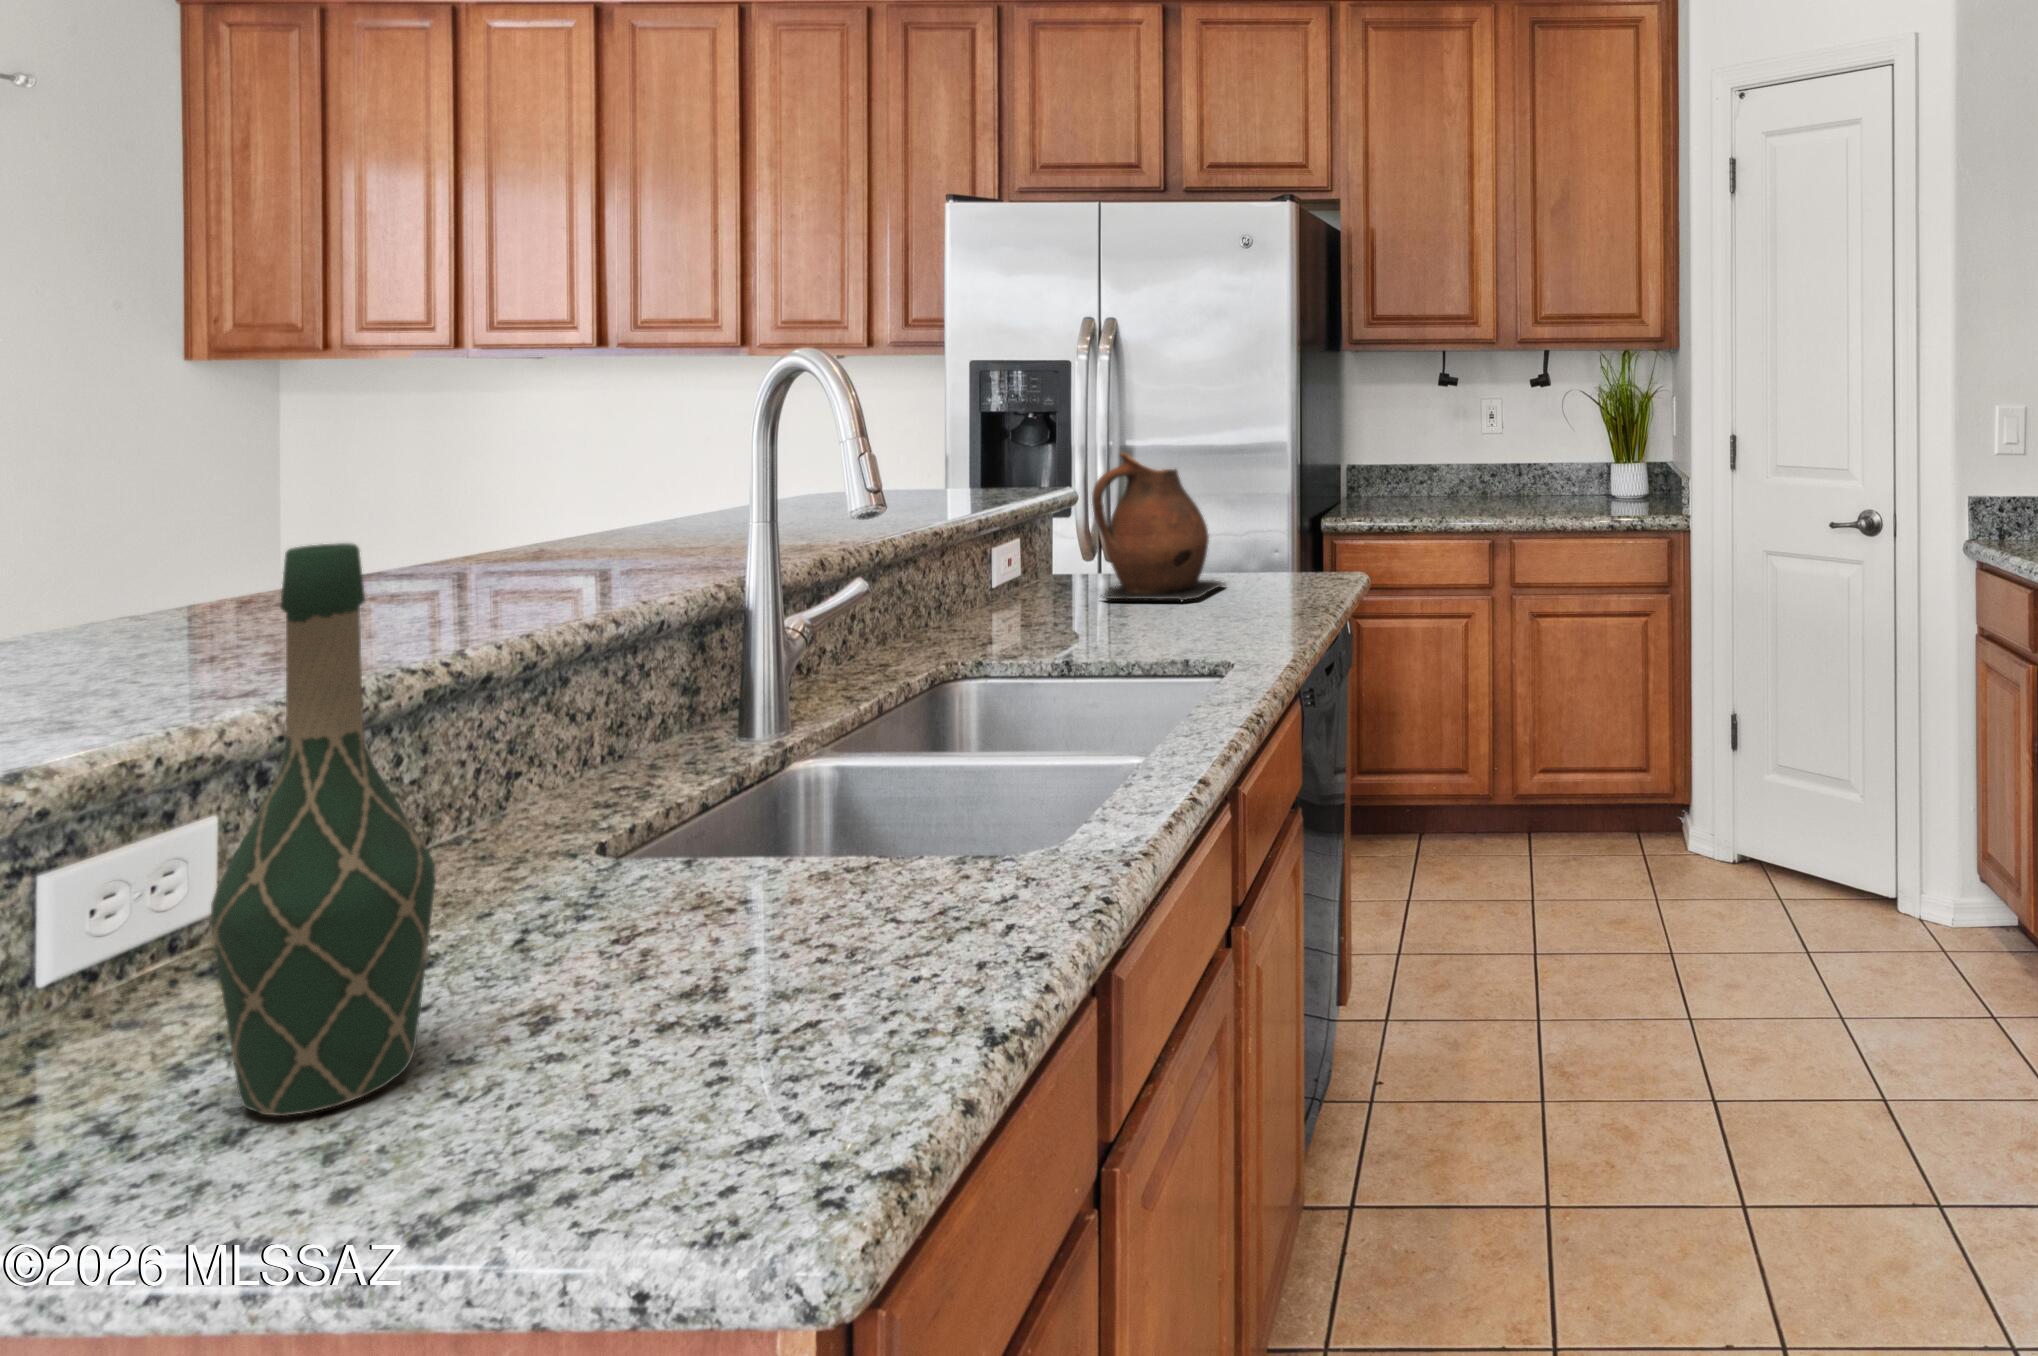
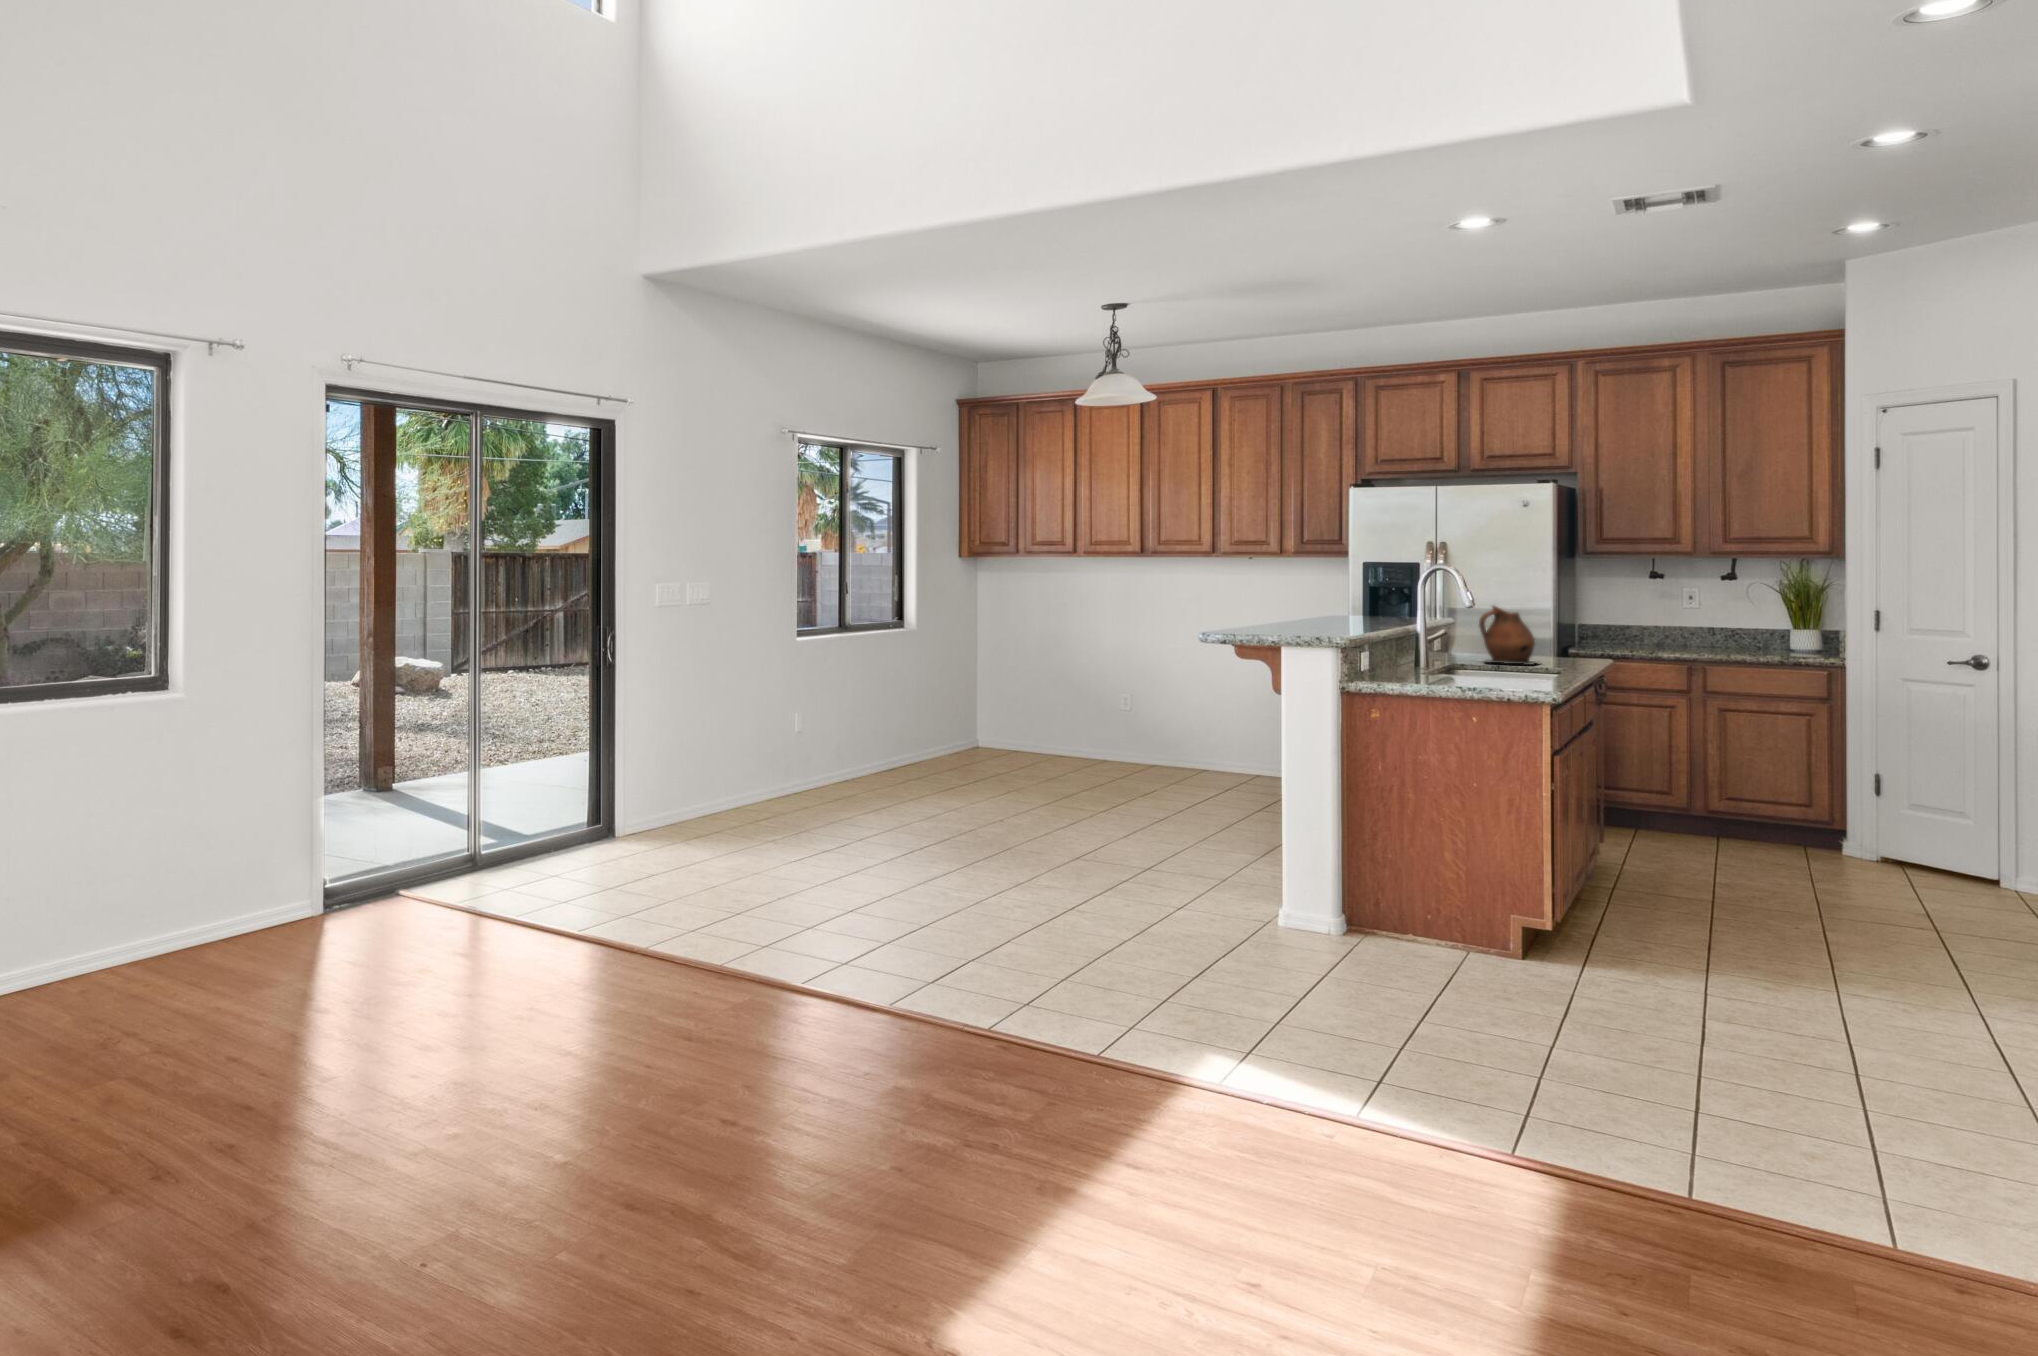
wine bottle: present [211,543,436,1116] -> none [1416,605,1451,695]

